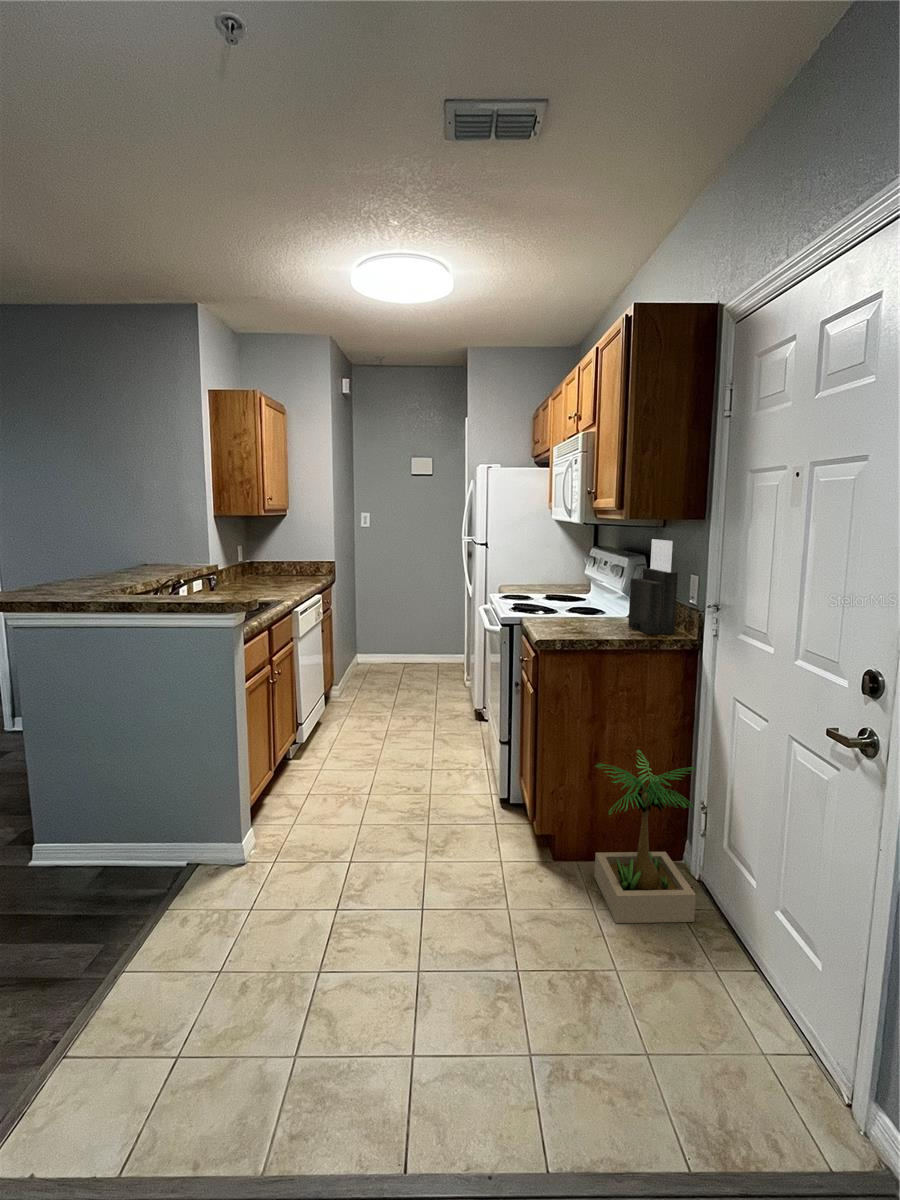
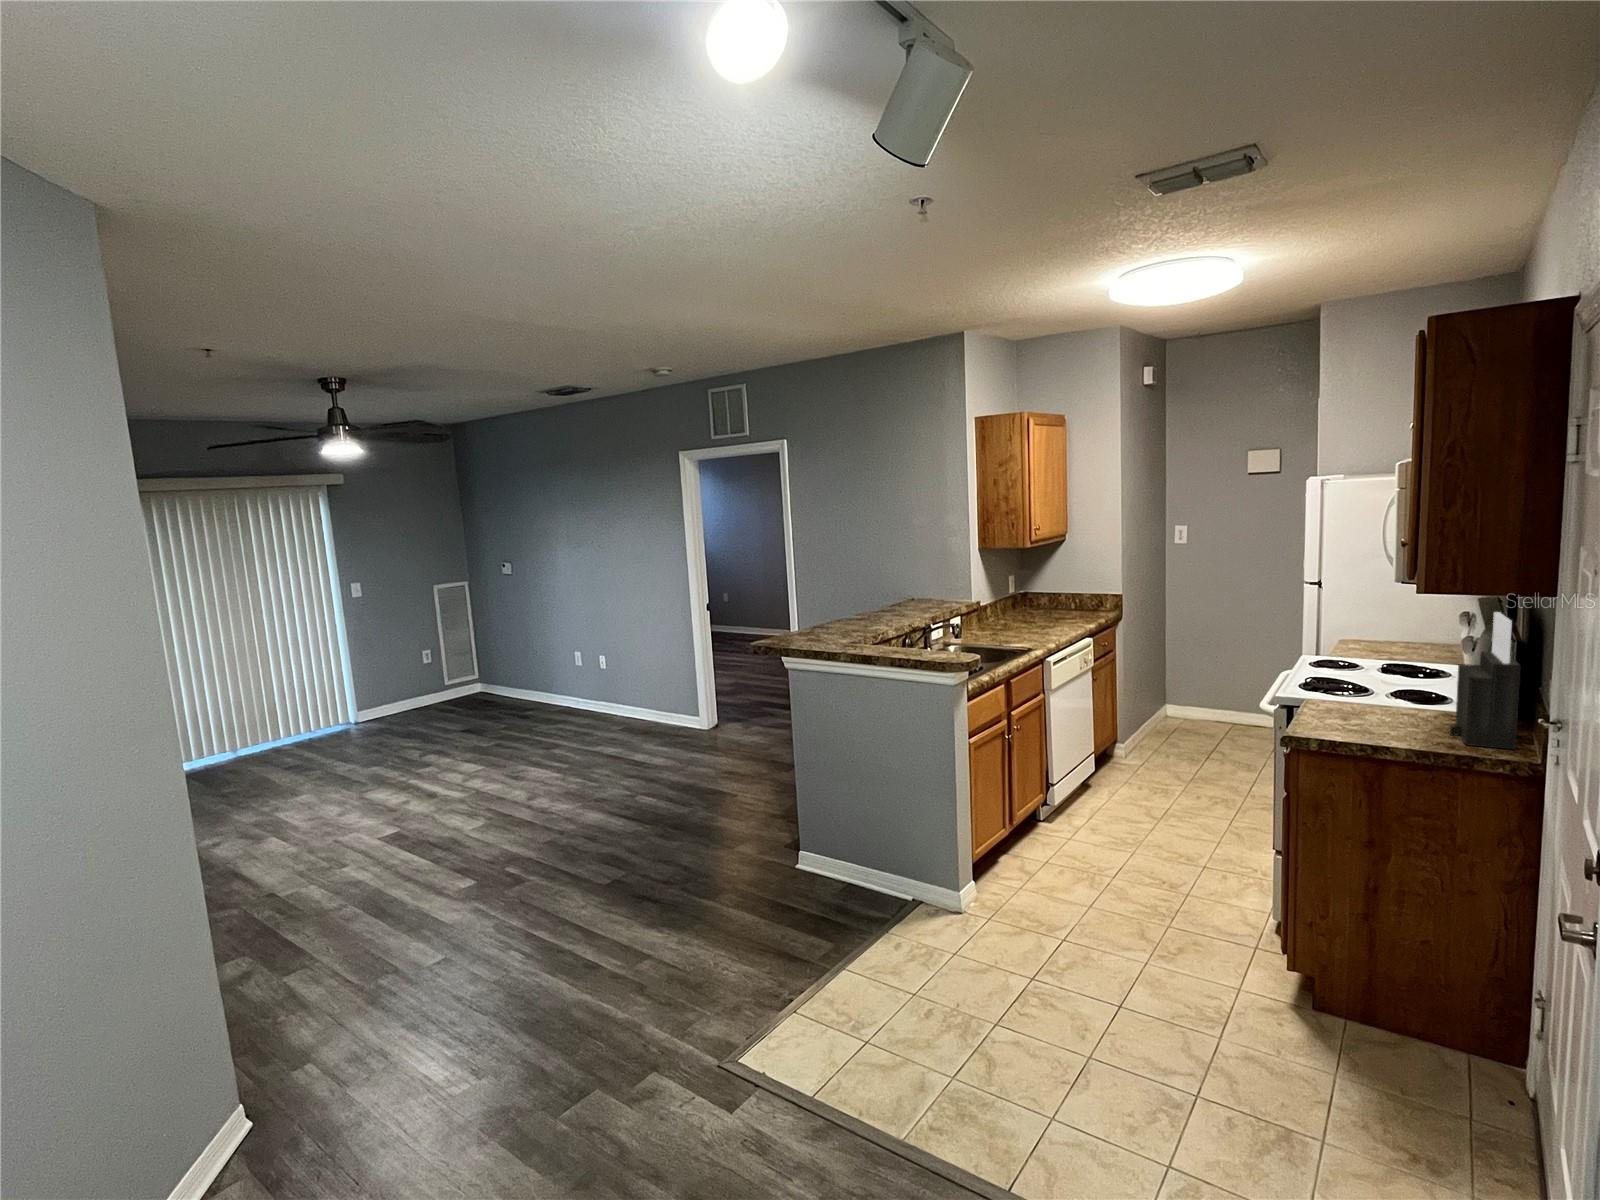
potted plant: present [594,750,696,923] -> none [1330,894,1525,1144]

